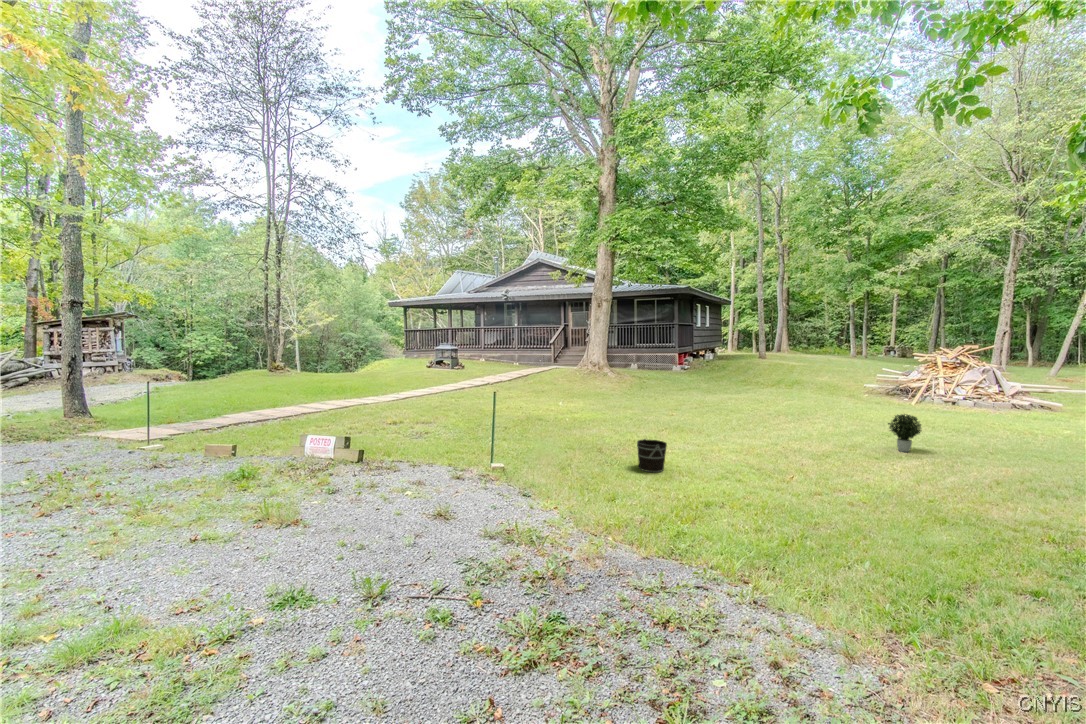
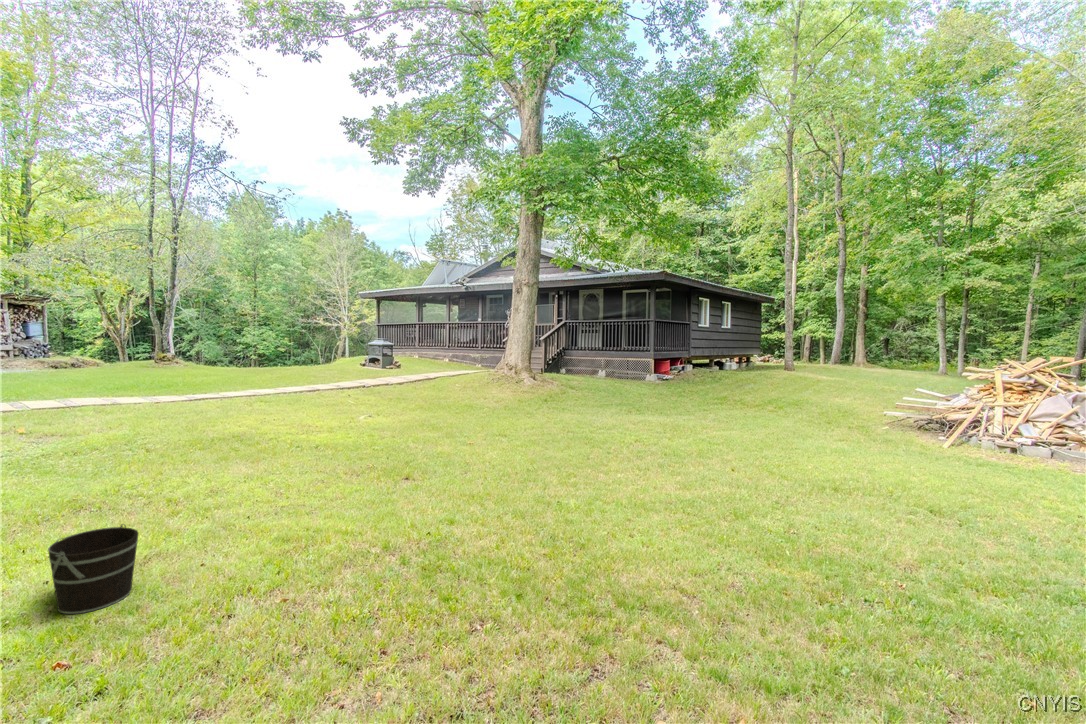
potted plant: present [888,414,921,452] -> none [754,494,823,584]

